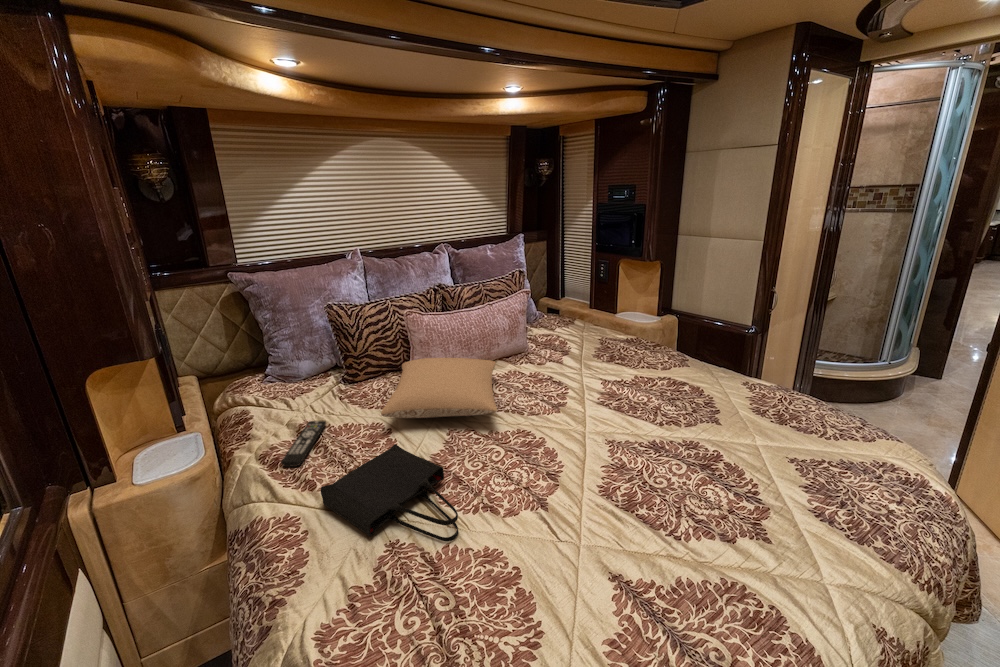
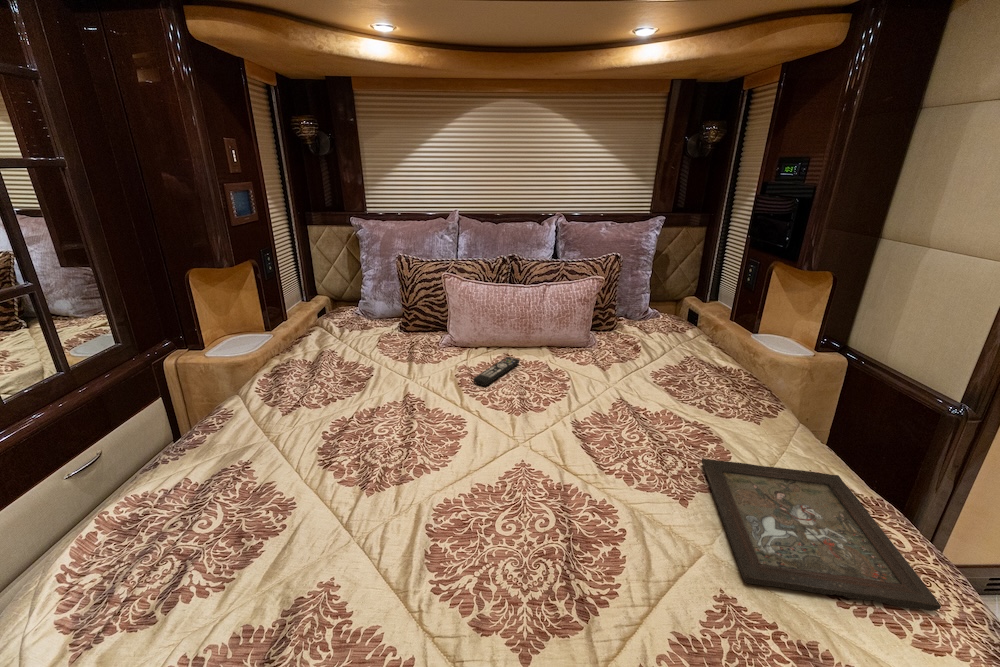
pillow: present [381,358,498,418] -> none [562,328,699,394]
tray: none [543,440,727,562] -> present [702,459,941,611]
tote bag: present [321,444,458,542] -> none [487,392,594,485]

